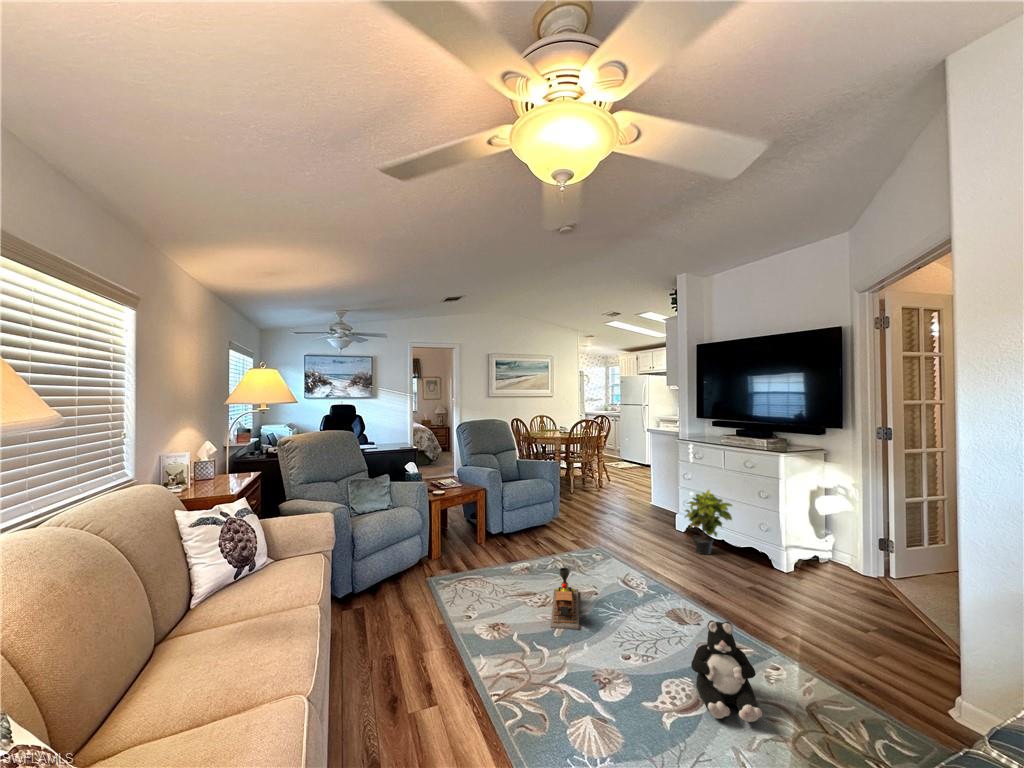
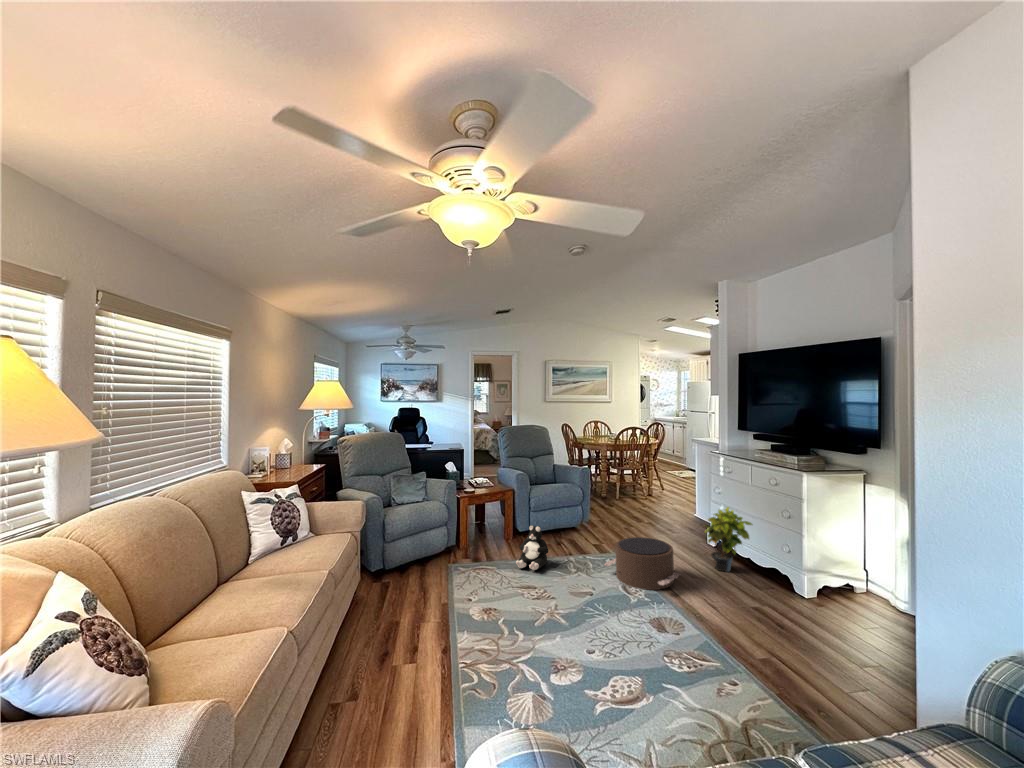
pouf: none [595,527,675,581] -> present [604,537,680,590]
toy train: present [551,568,579,629] -> none [537,568,577,623]
plush toy: present [691,620,762,722] -> present [516,525,548,570]

